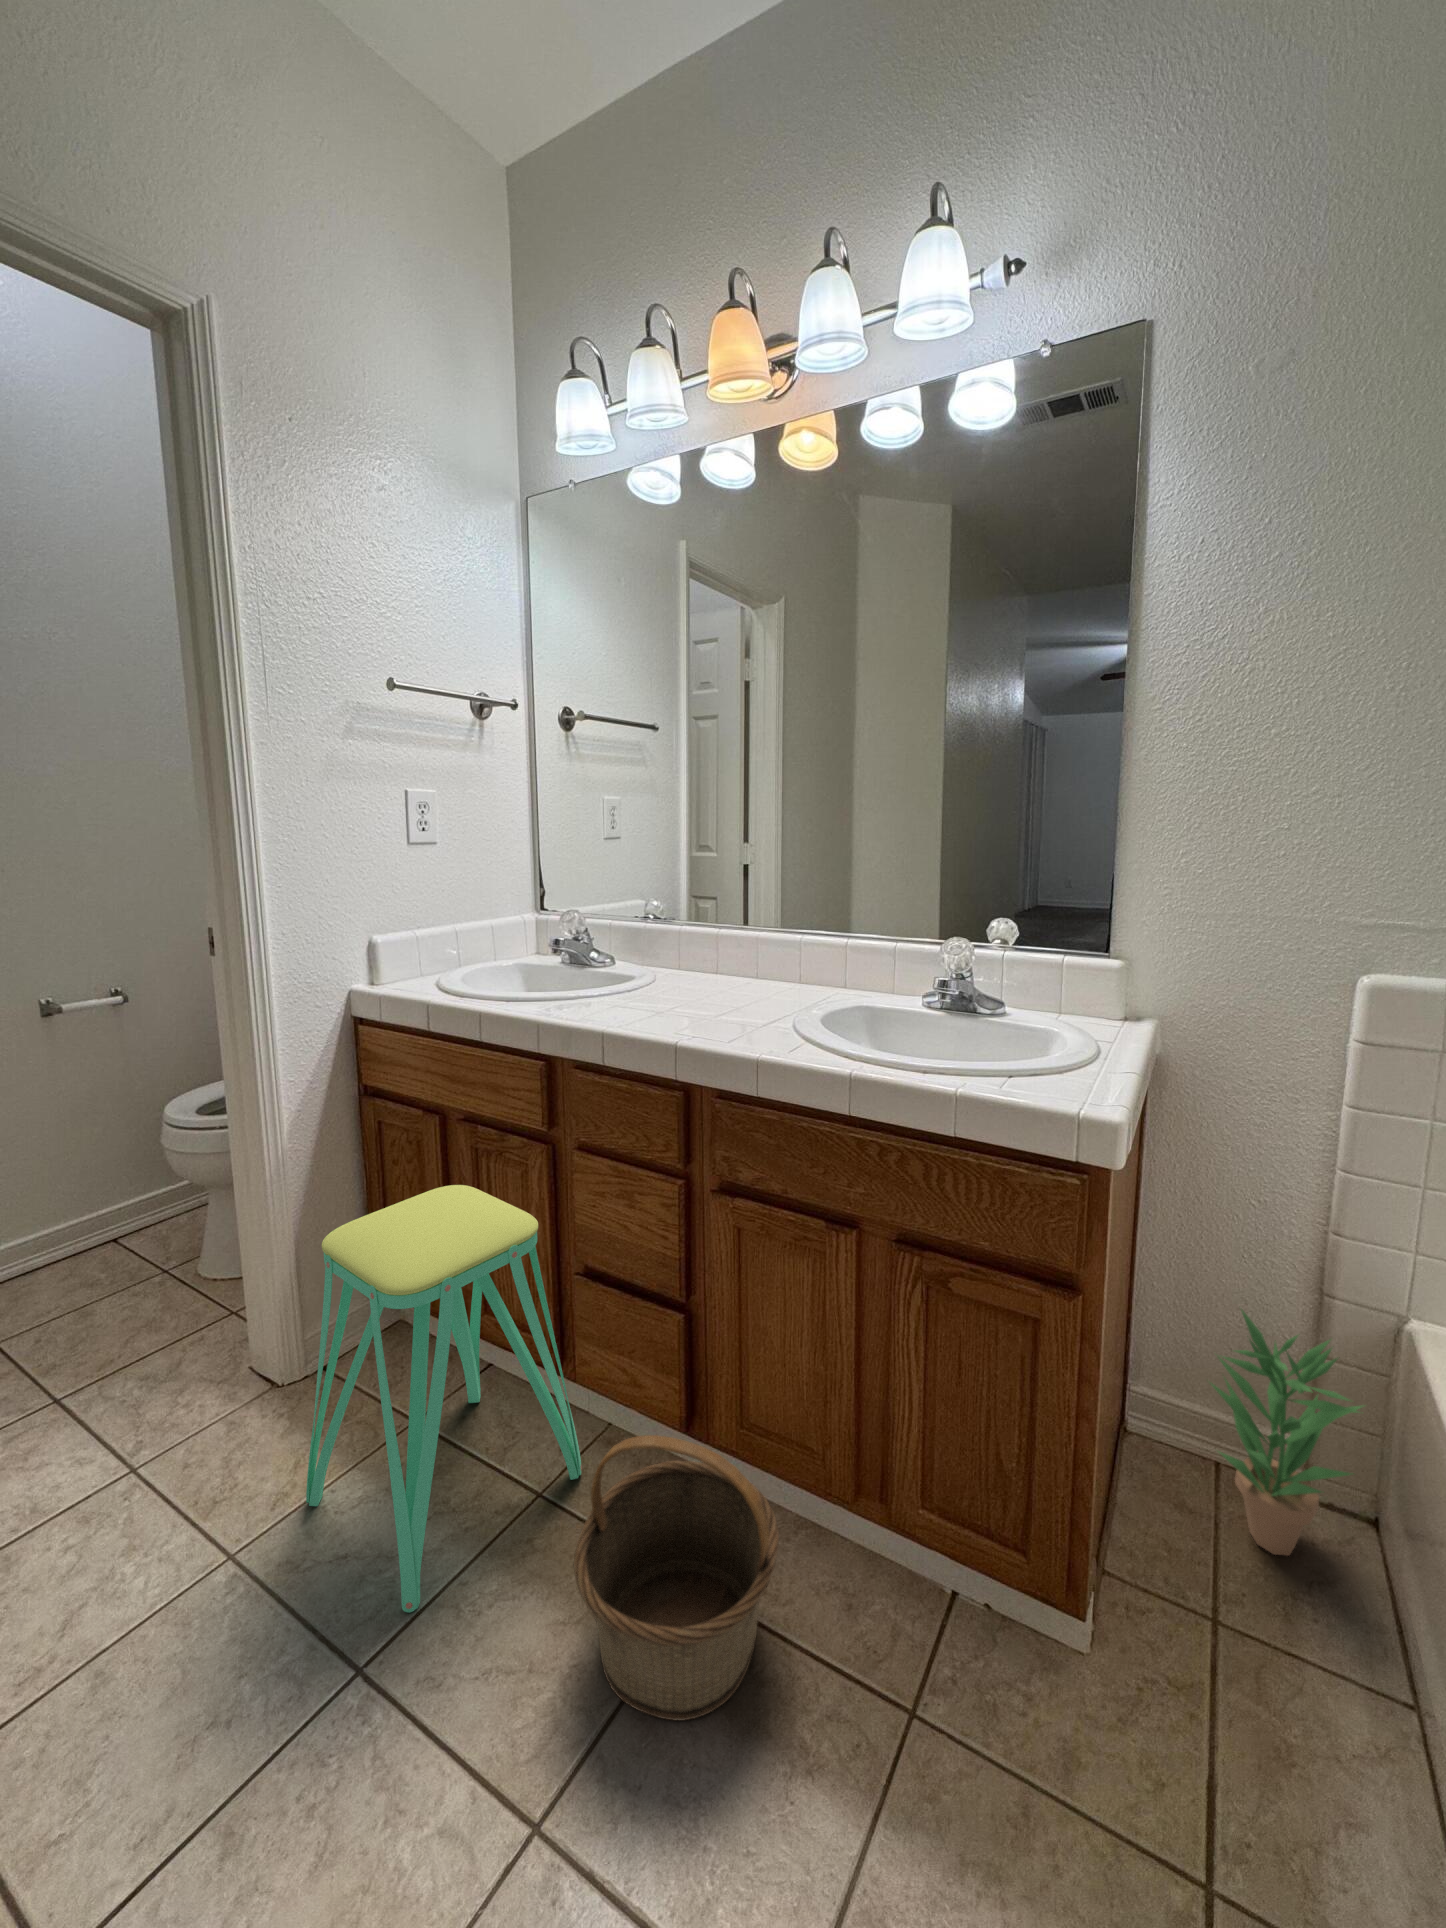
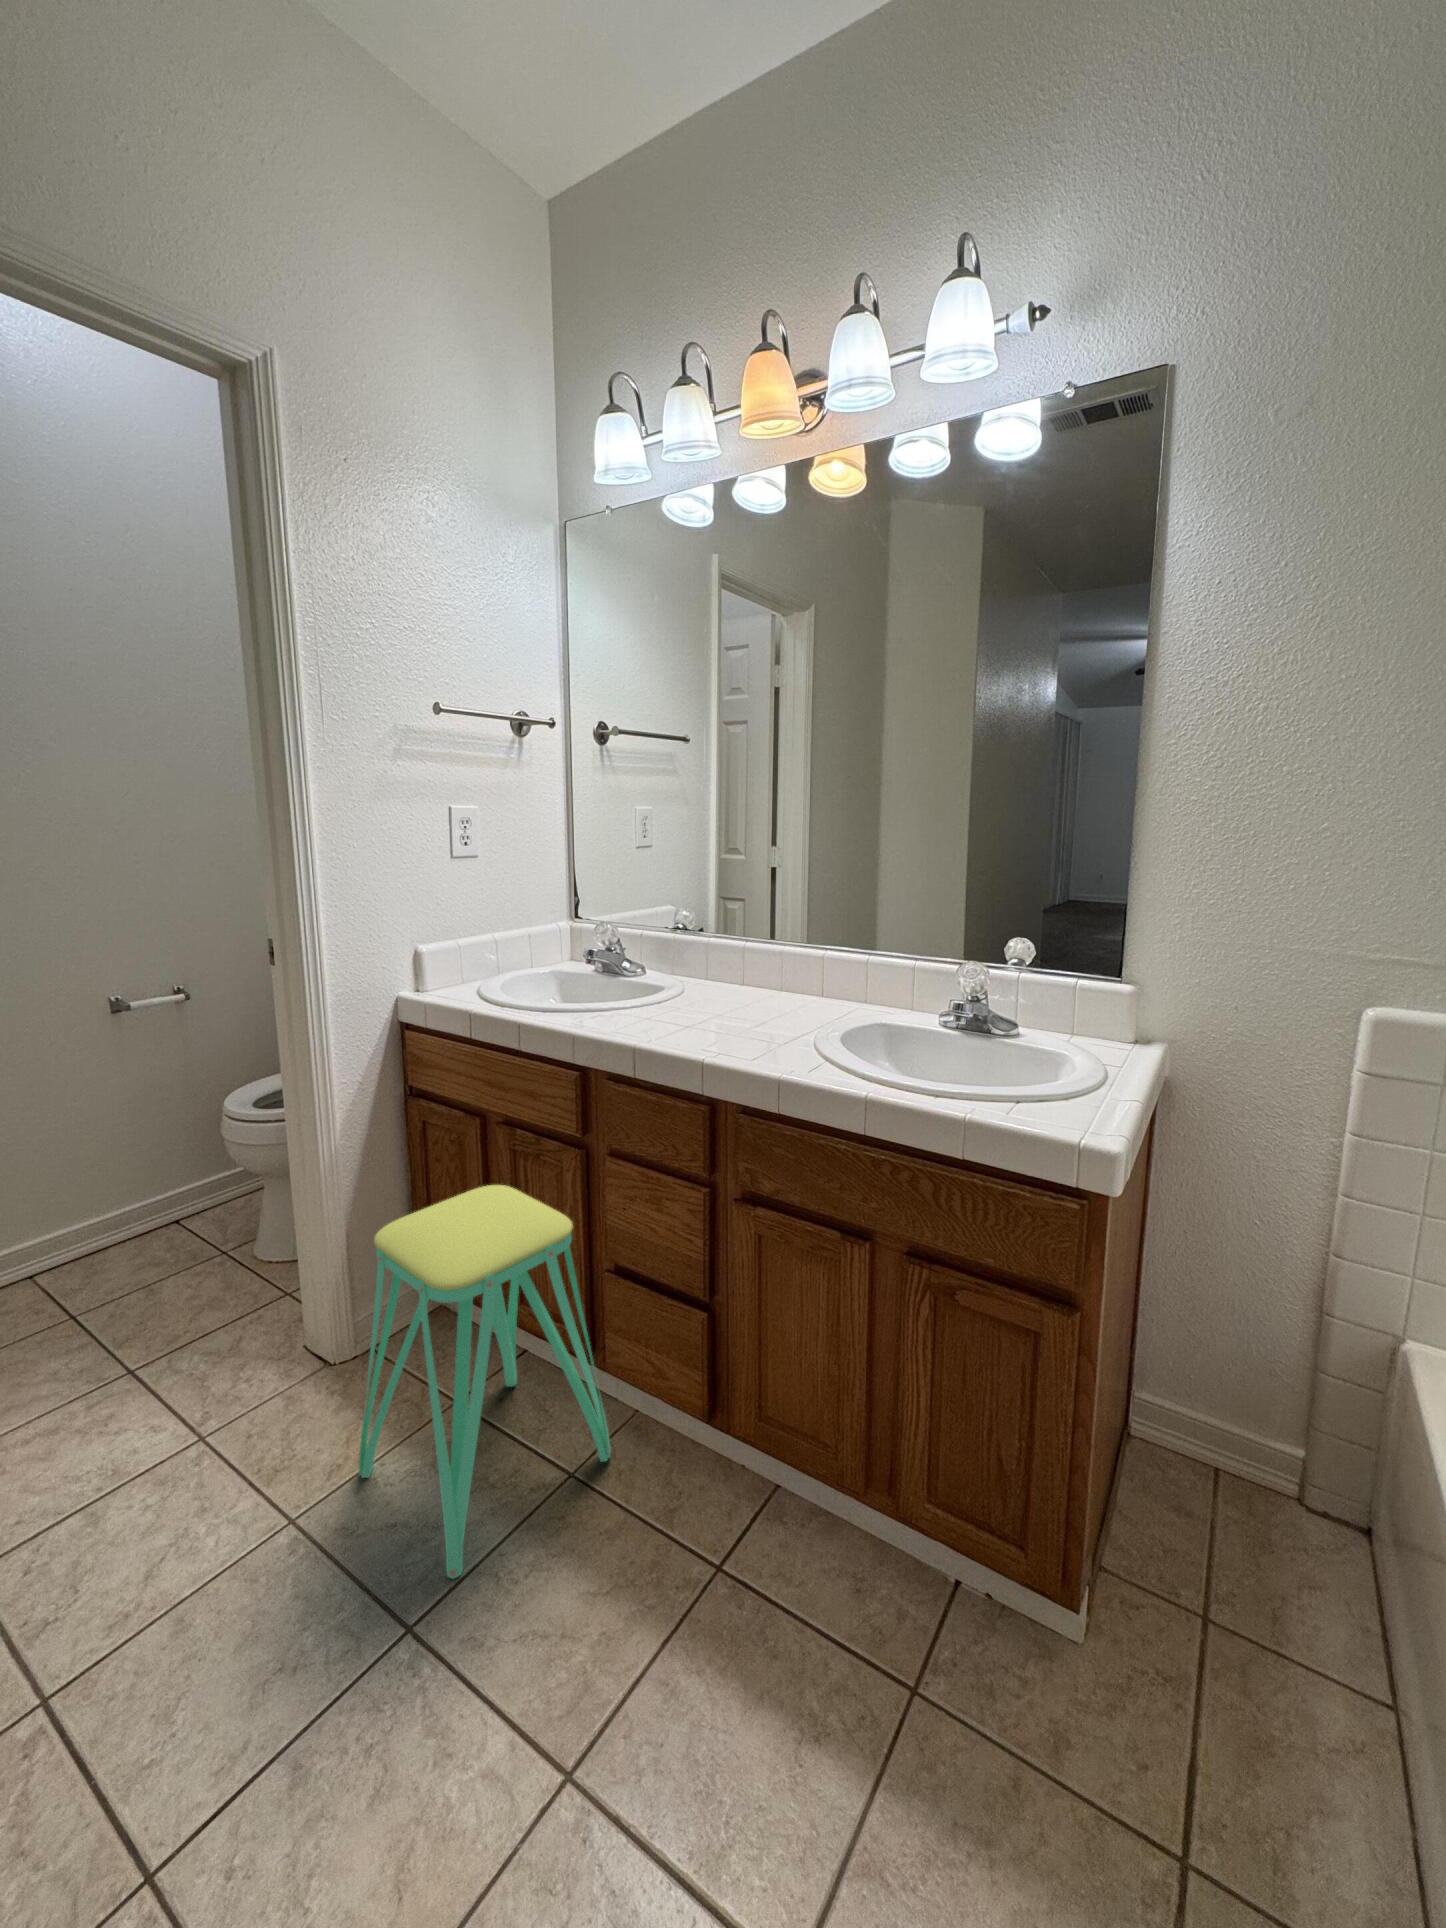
potted plant: present [1211,1310,1363,1556] -> none [1204,1321,1360,1560]
basket: present [573,1435,779,1721] -> none [603,1426,793,1687]

